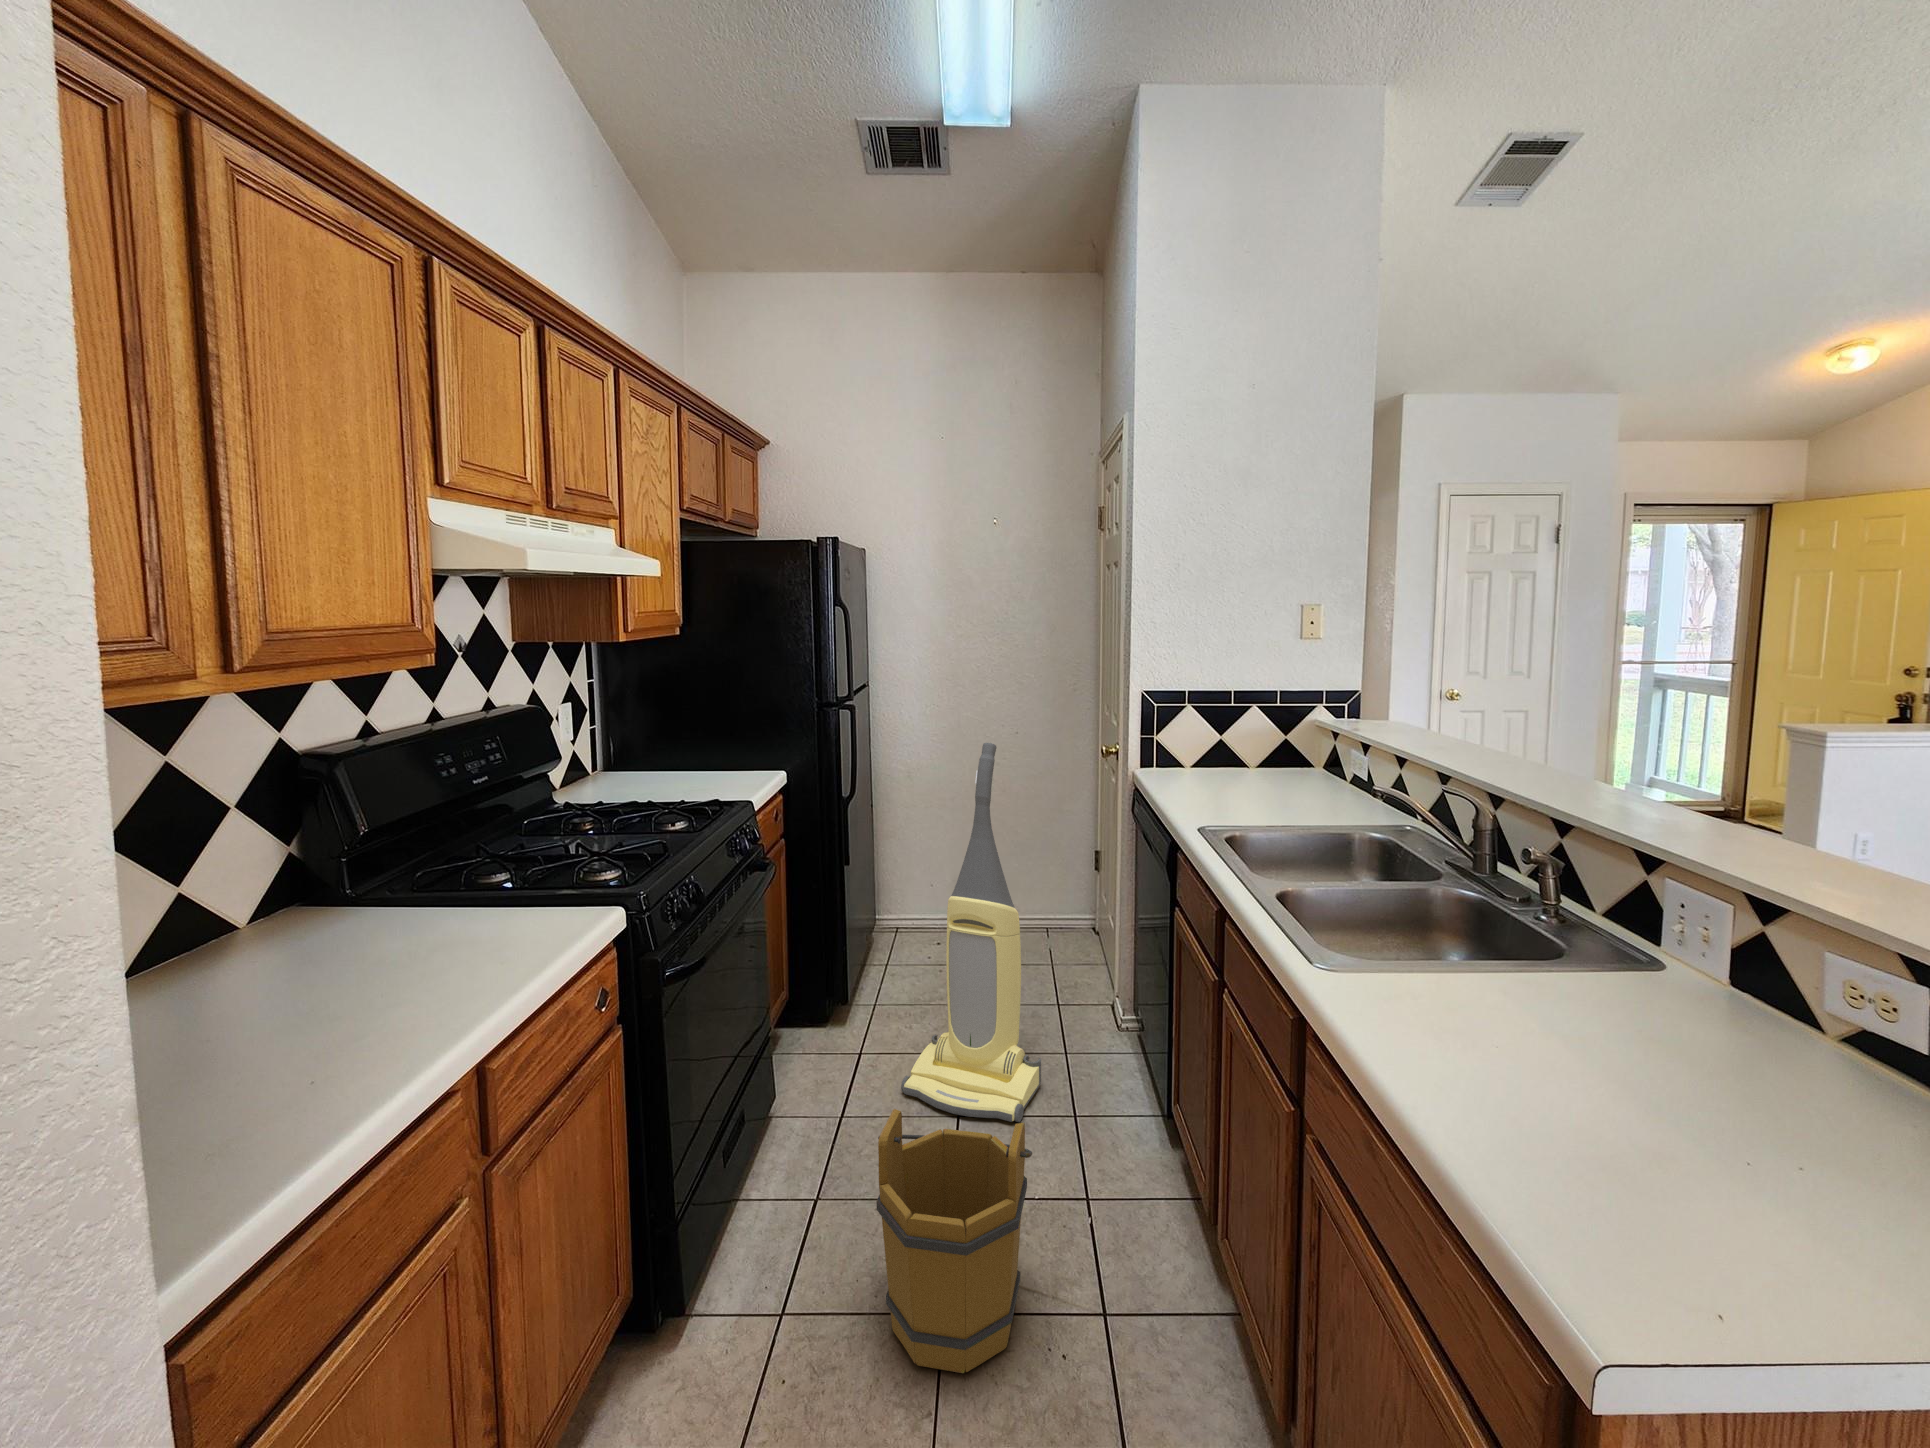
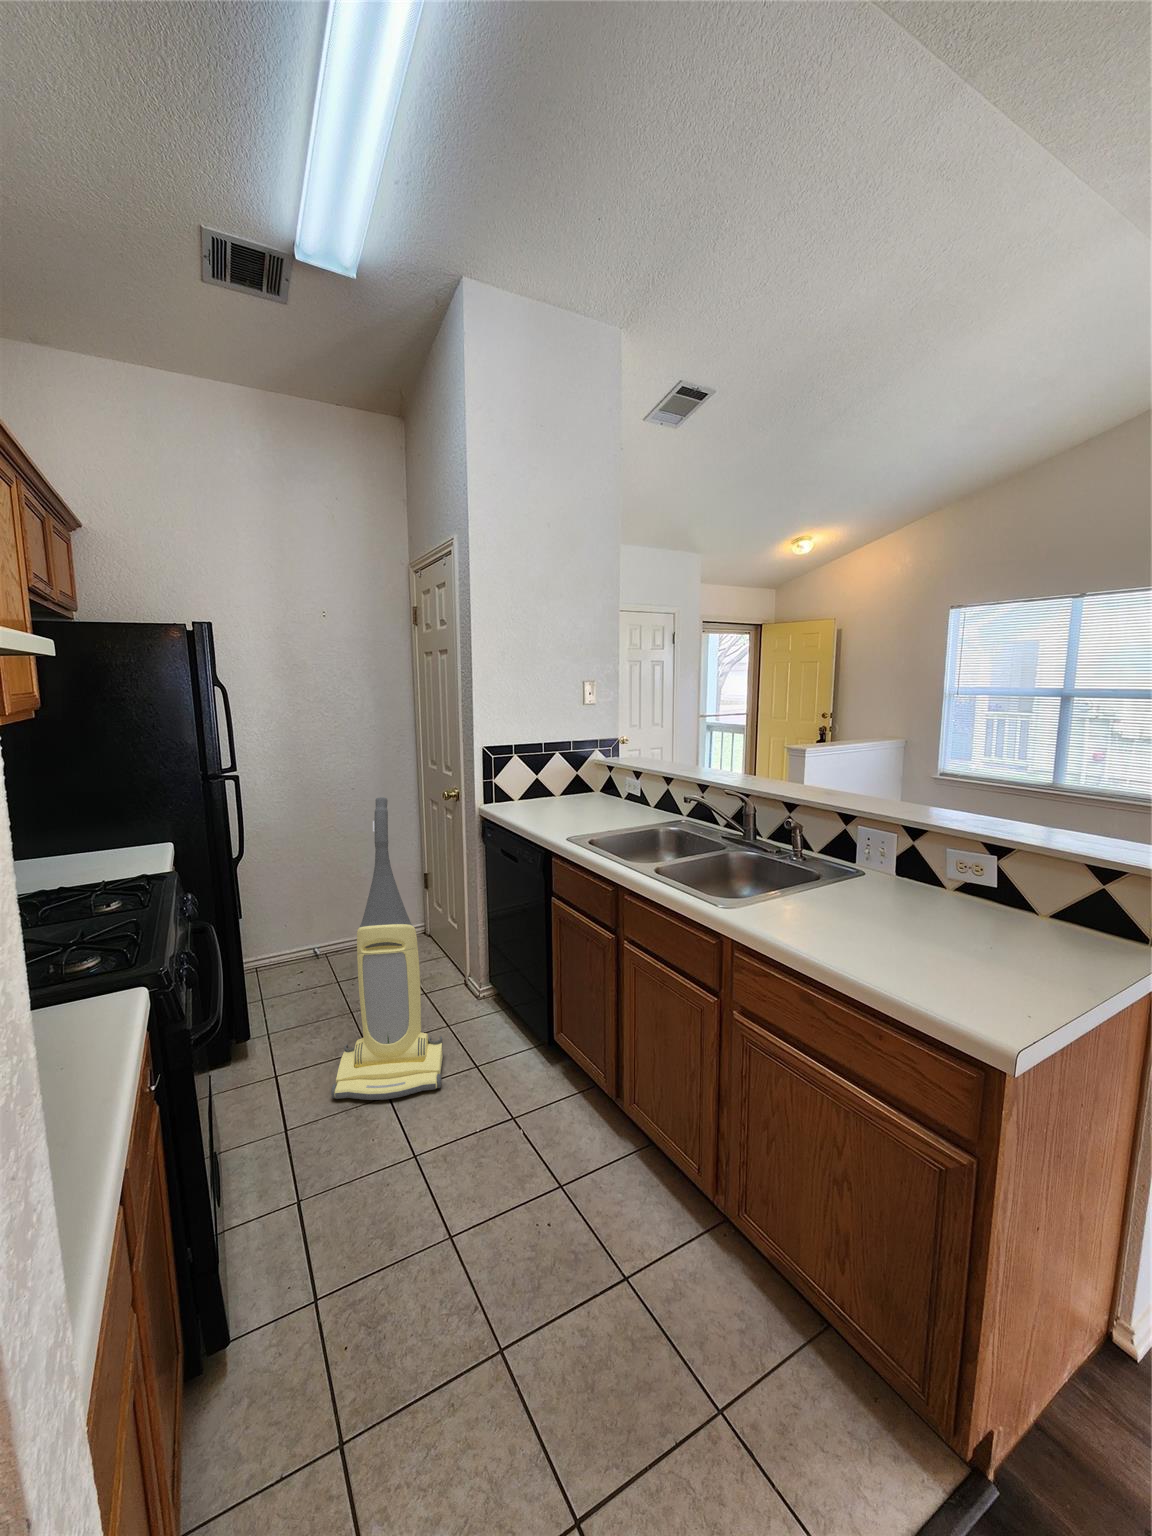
bucket: present [876,1109,1032,1373] -> none [391,1075,516,1285]

